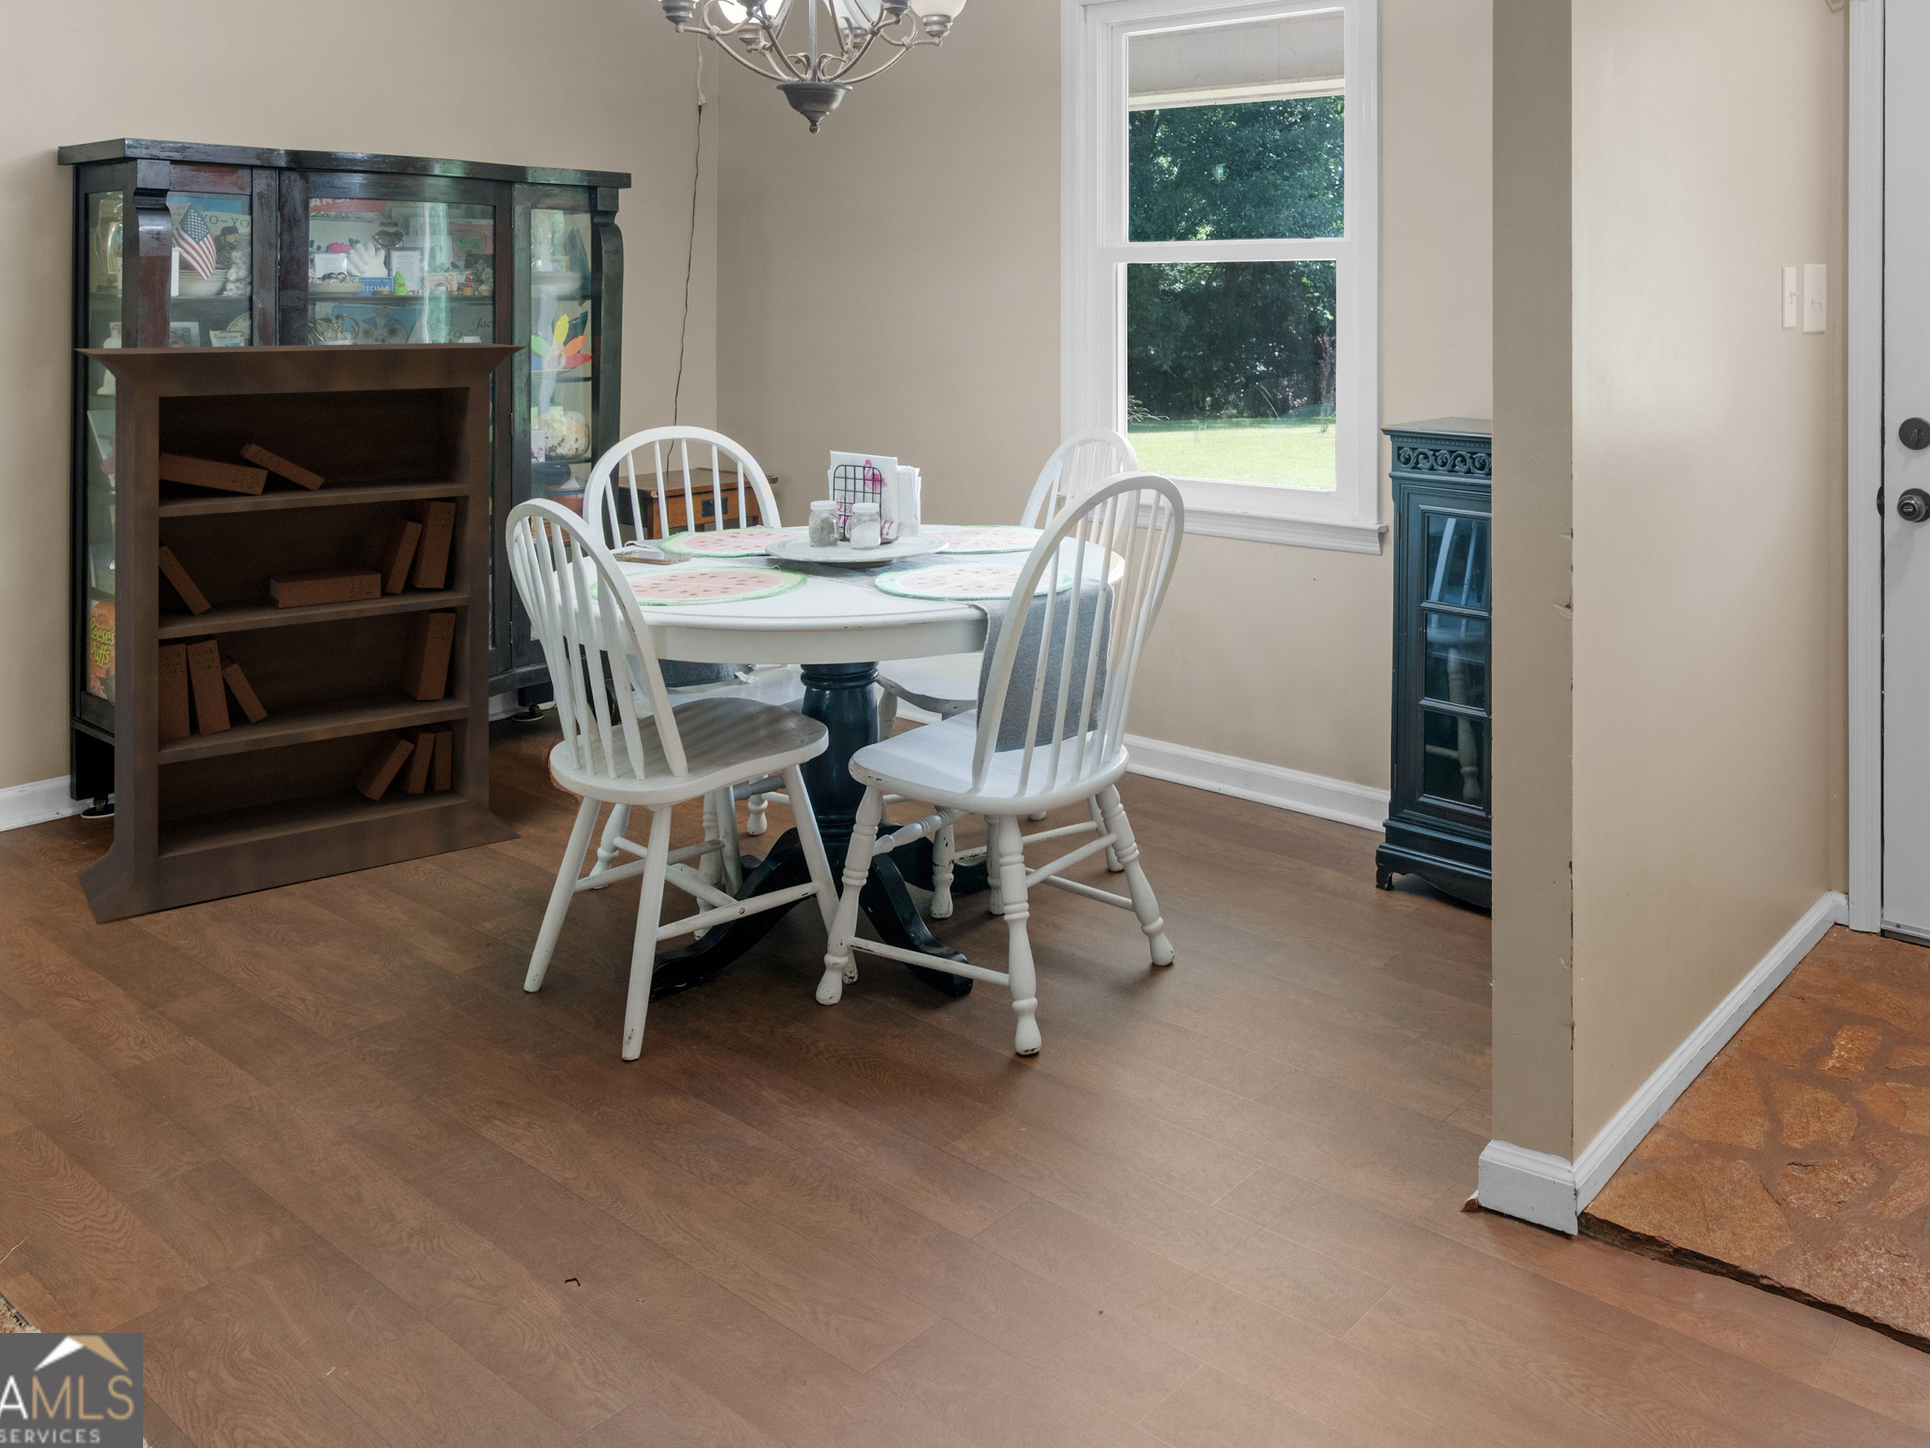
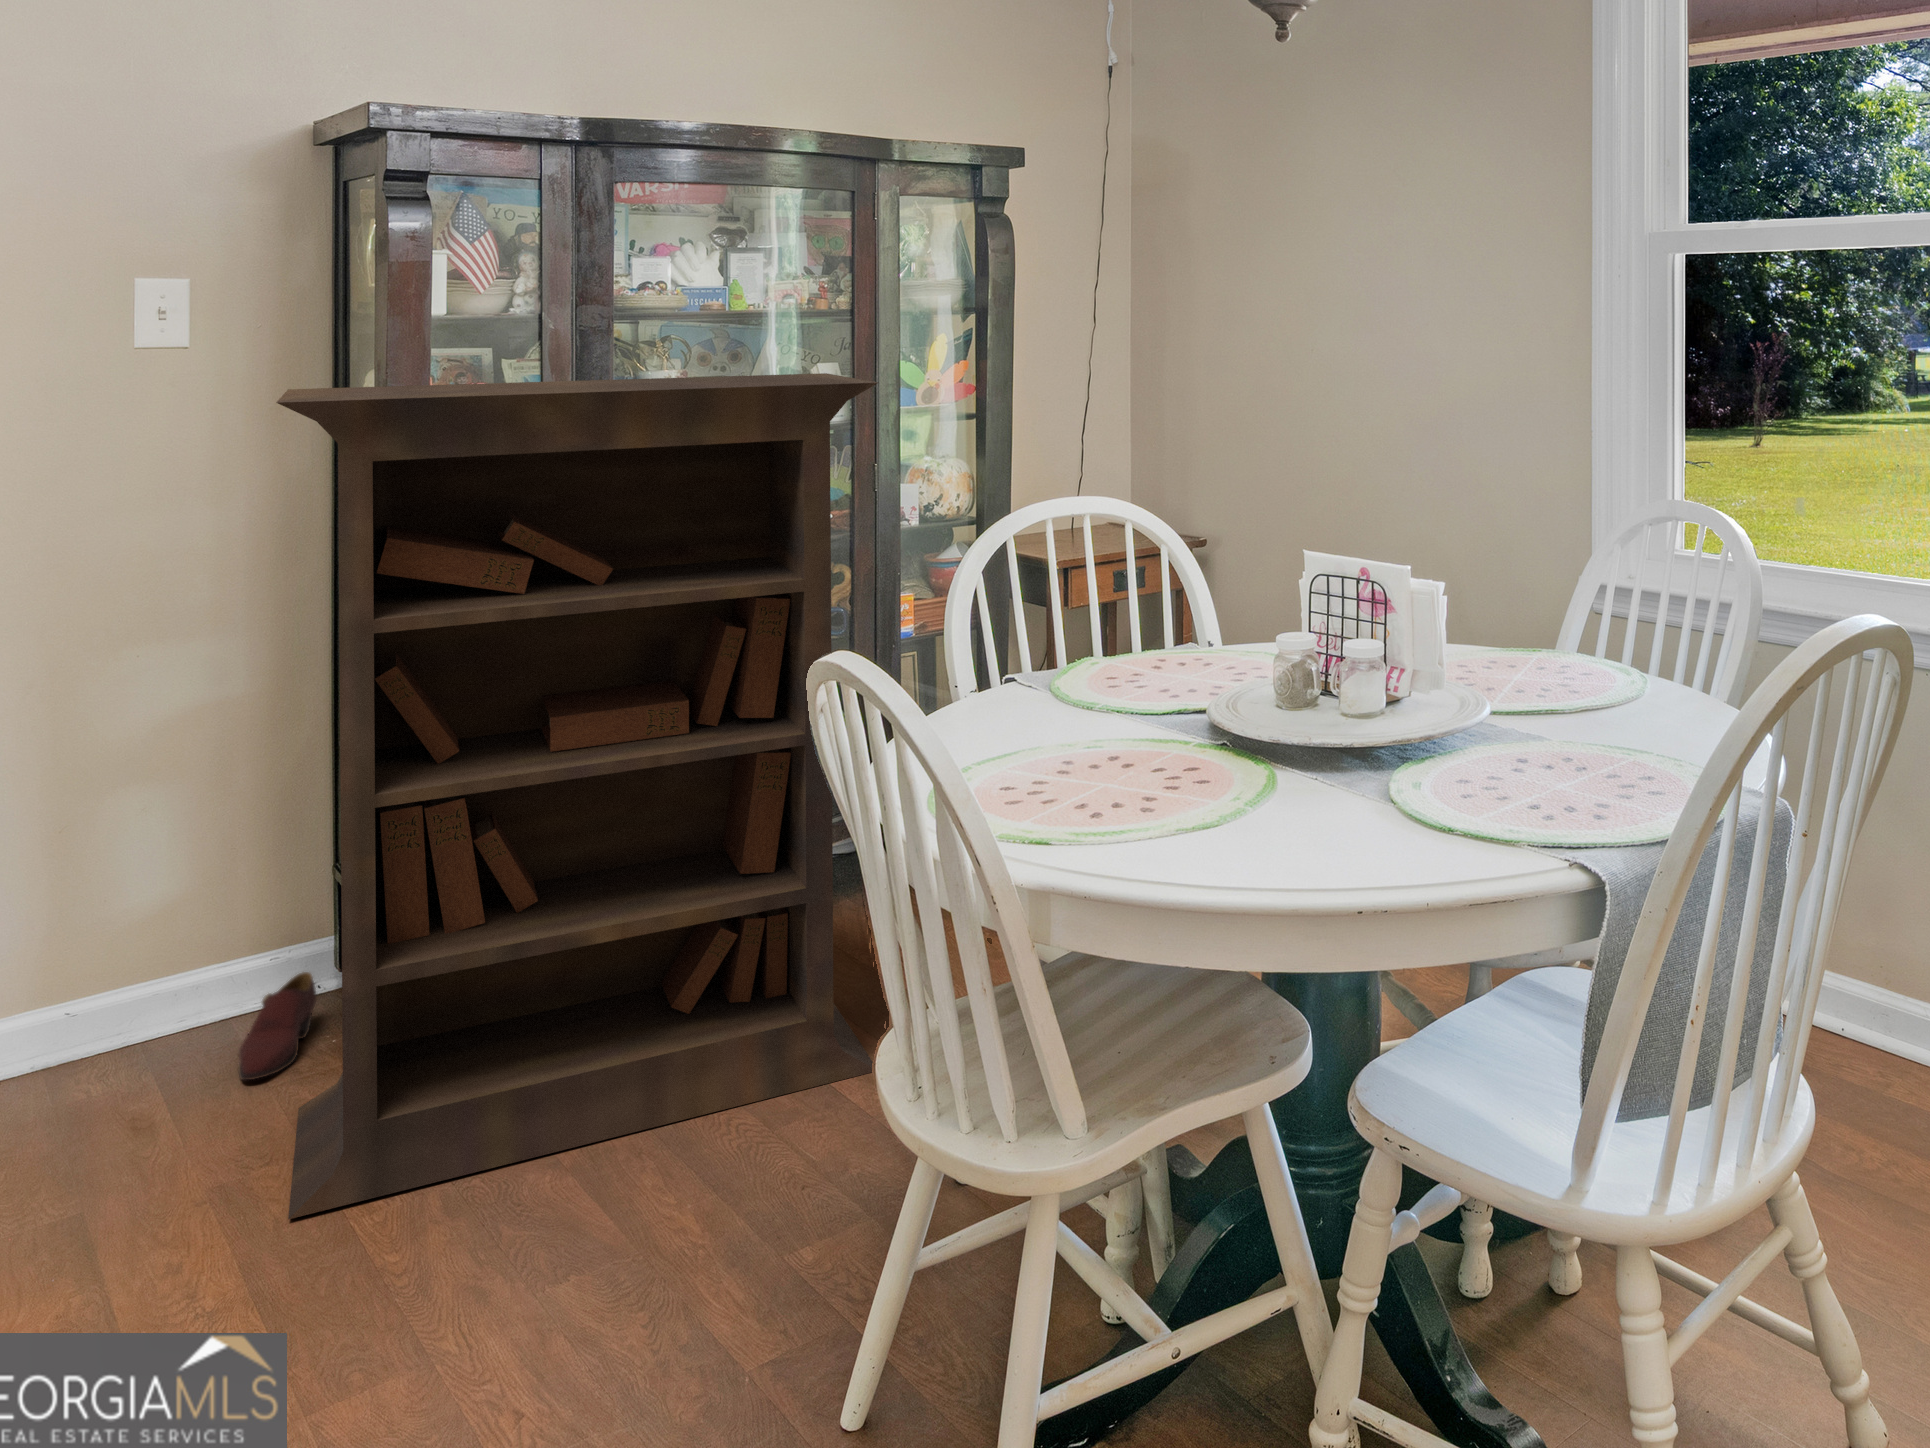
shoe: none [17,792,70,860] -> present [239,972,317,1080]

